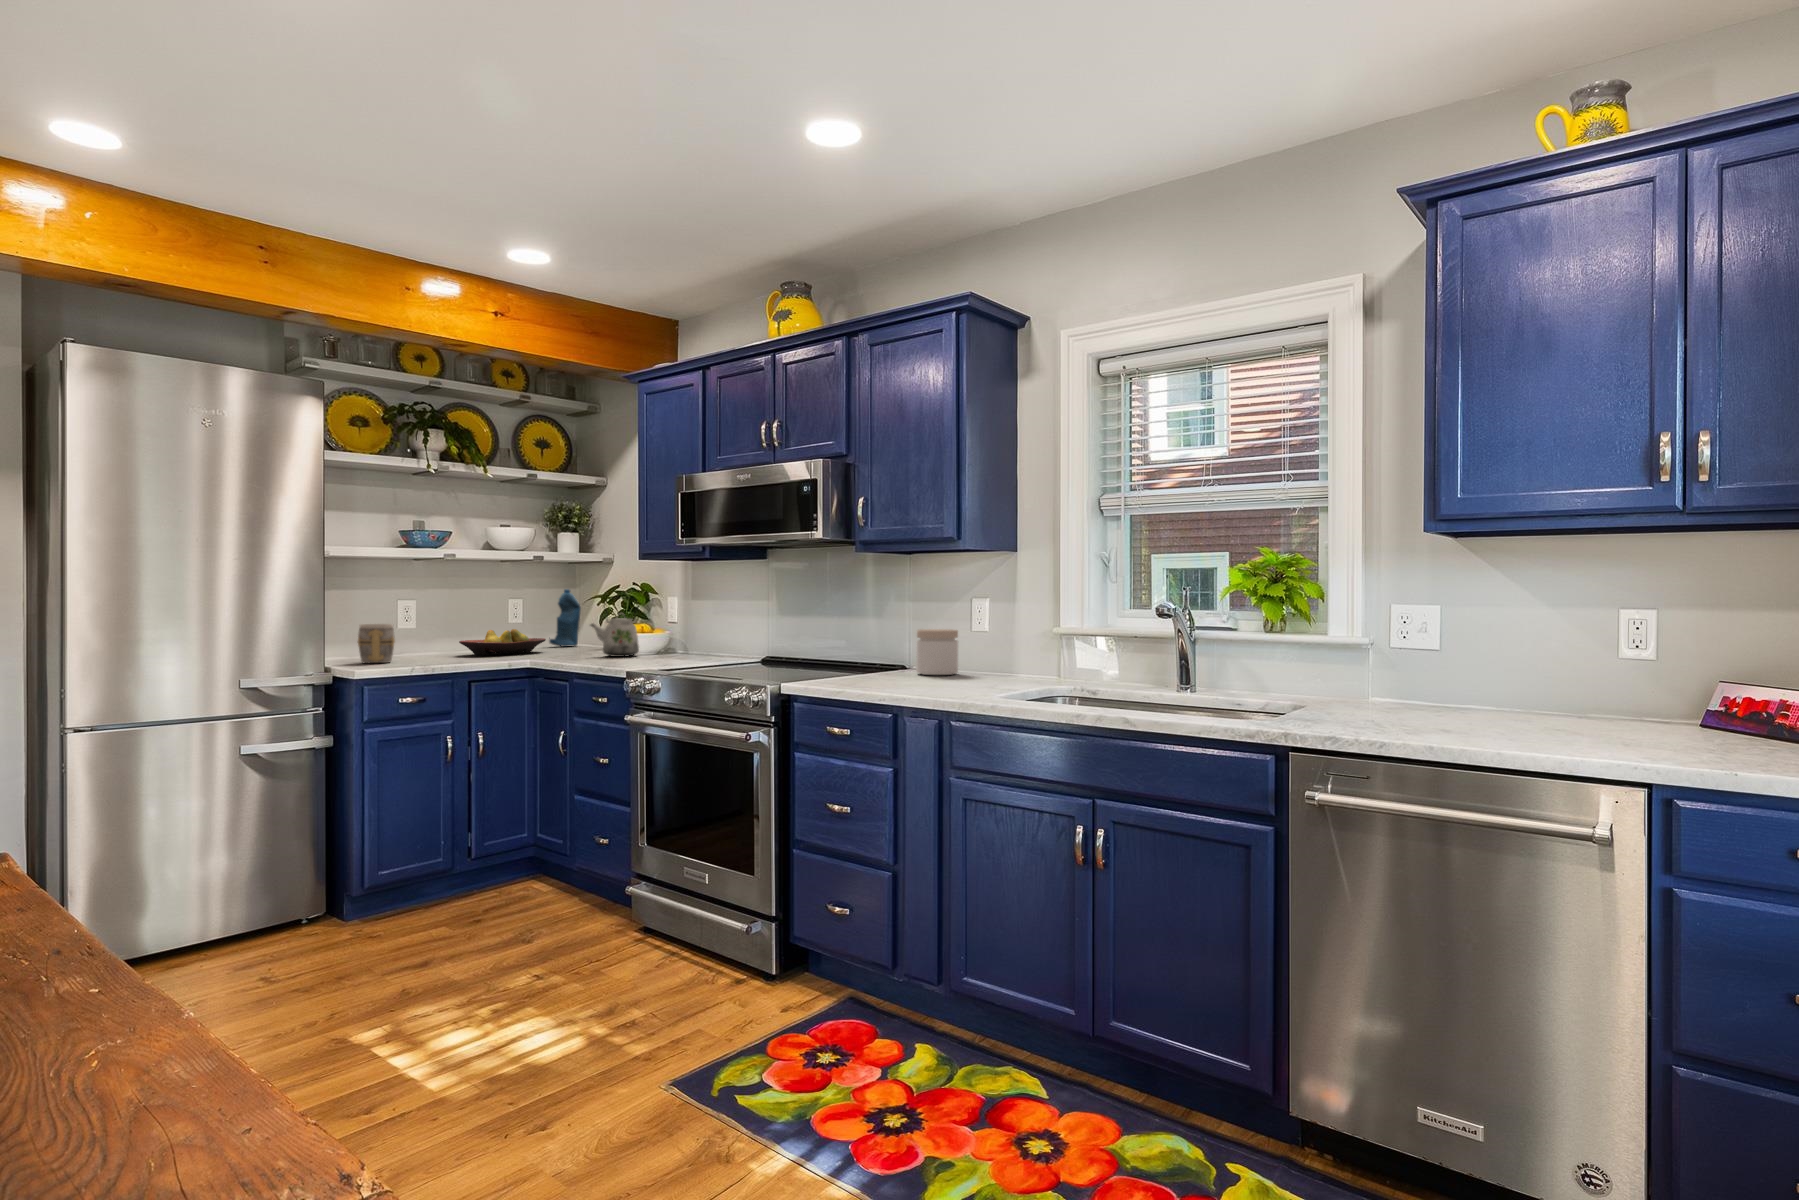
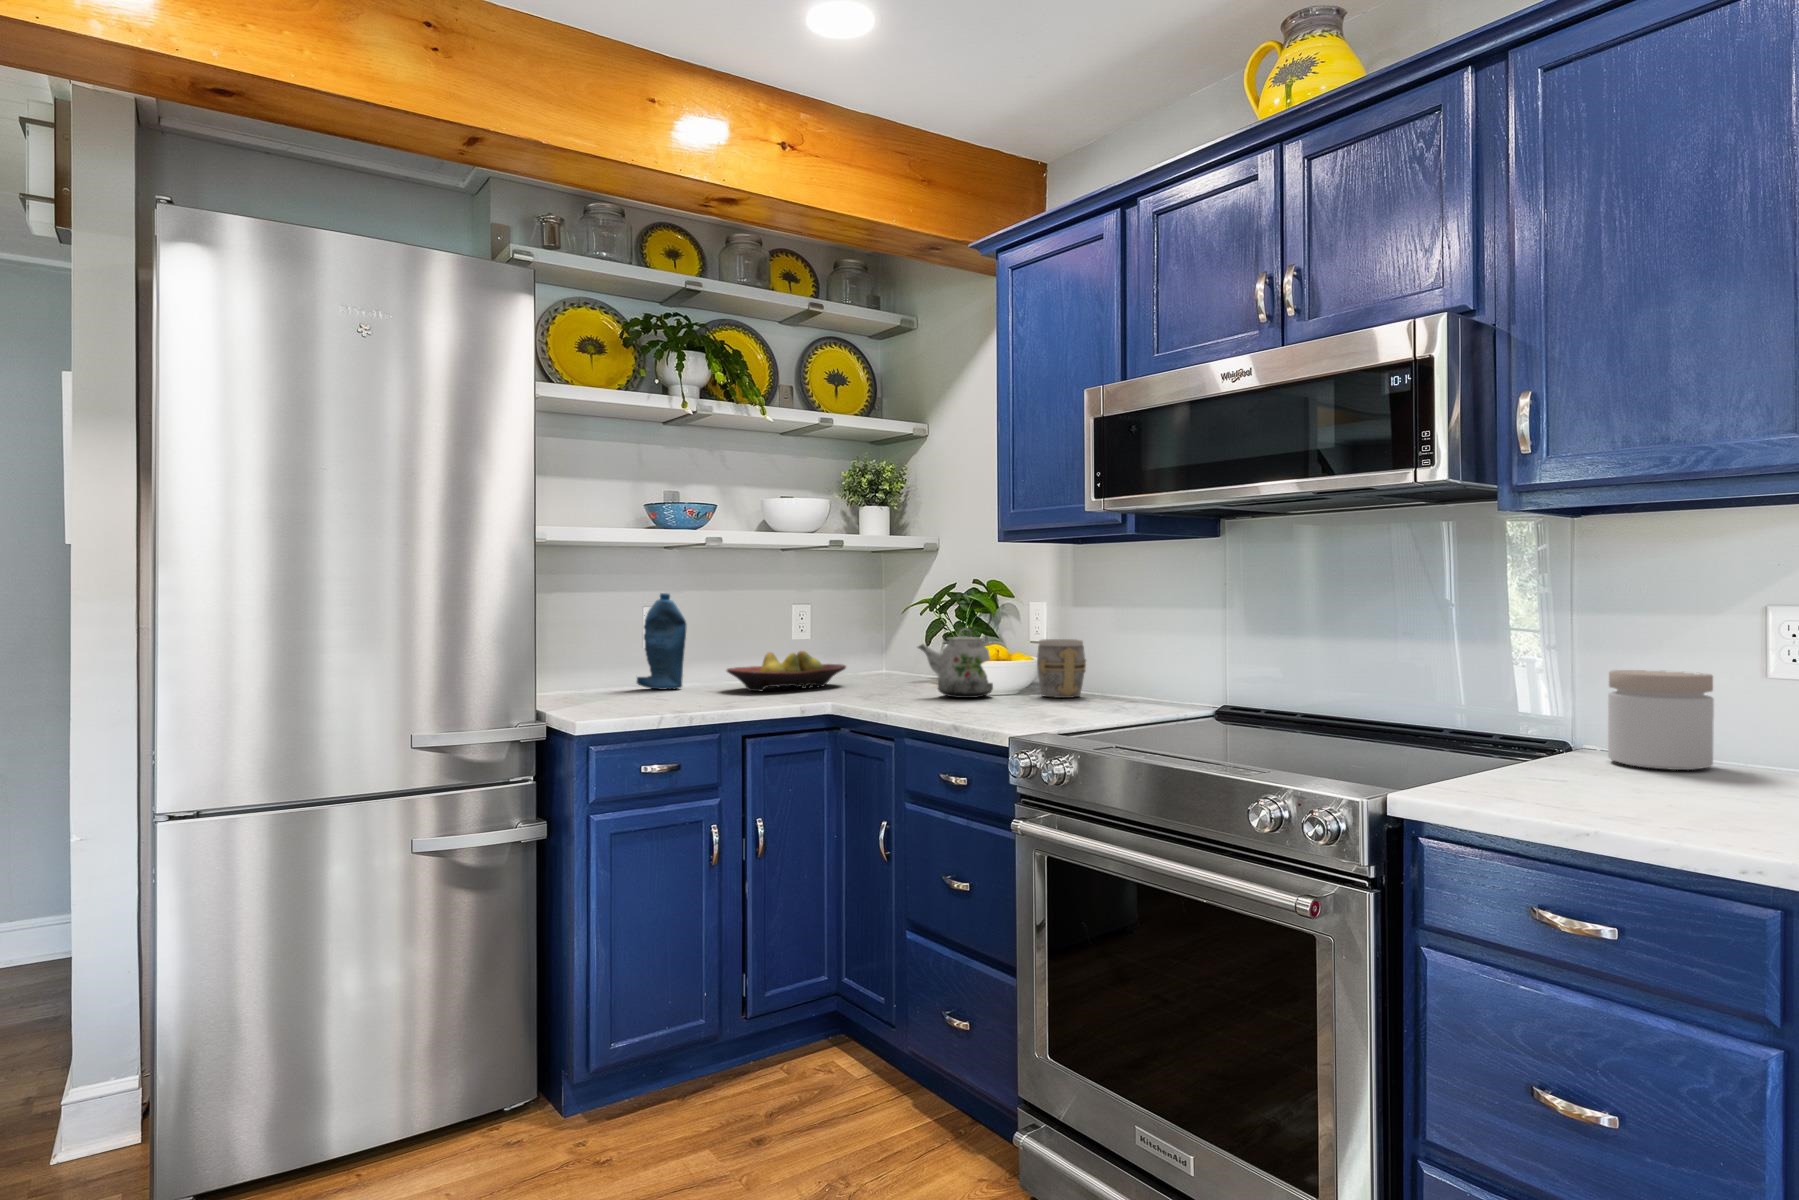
bottle: present [549,589,581,647] -> present [637,593,687,690]
mug: present [358,624,395,663] -> present [1037,639,1086,698]

